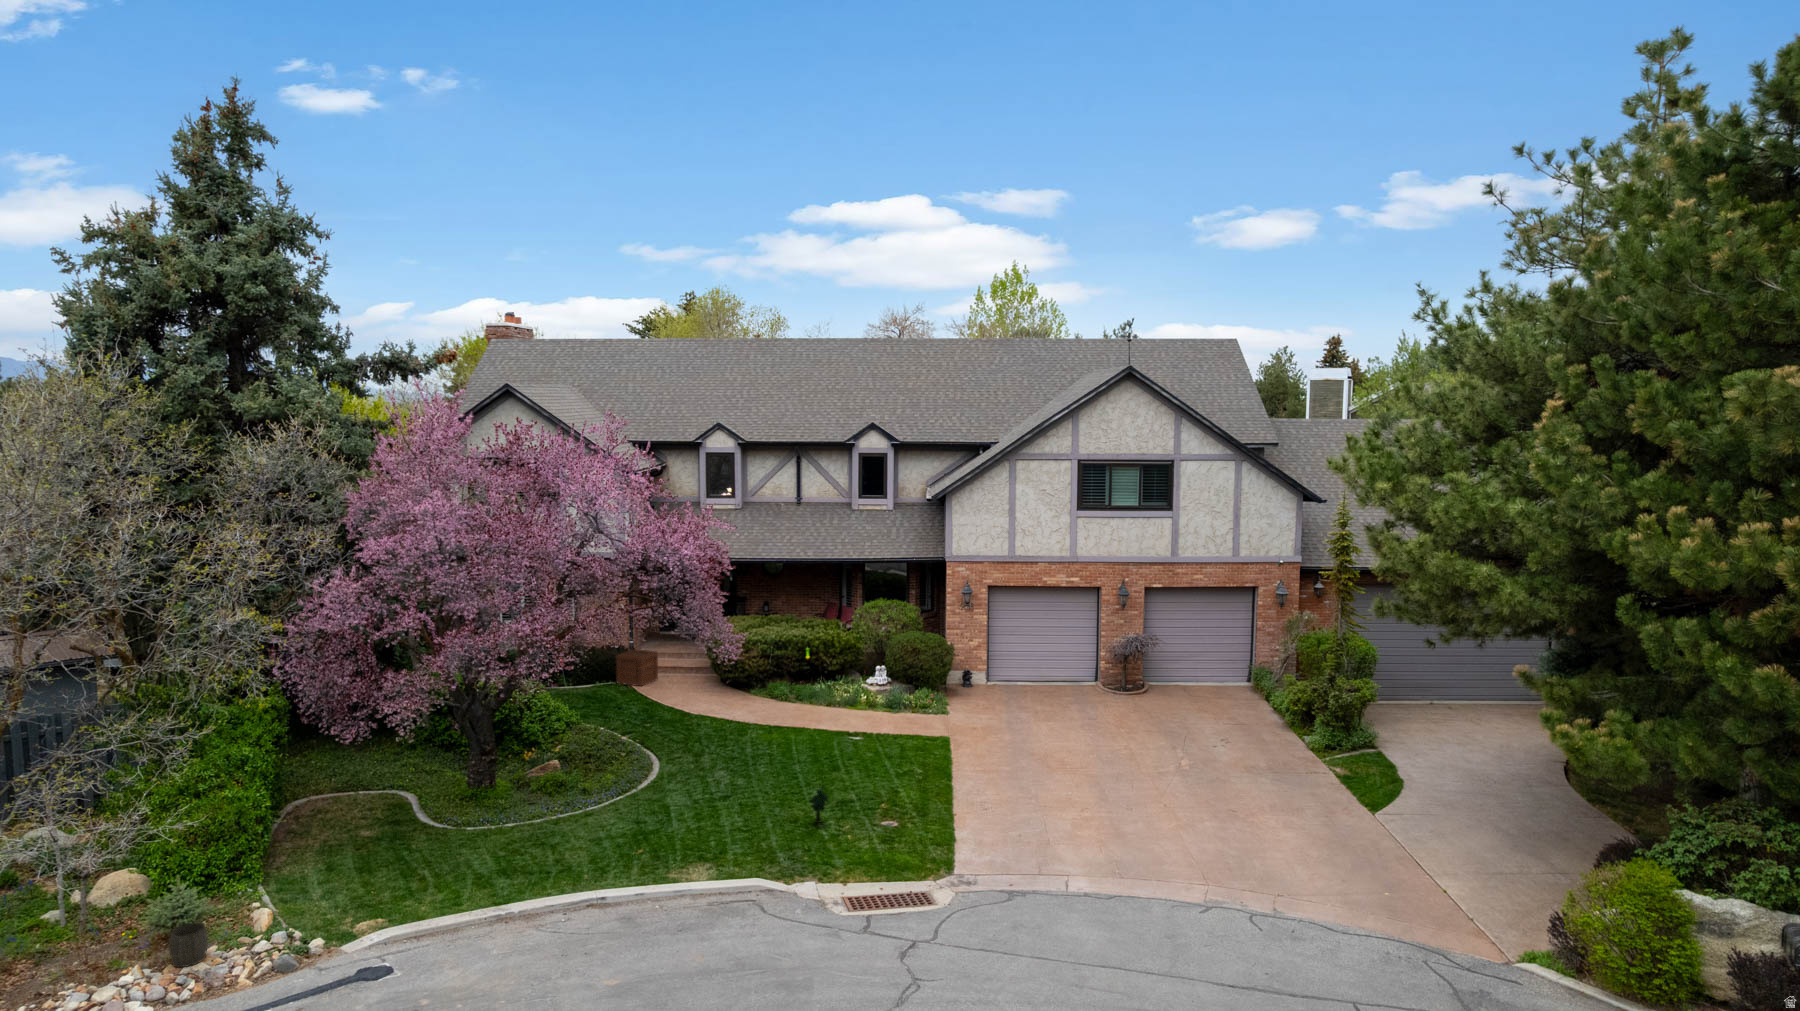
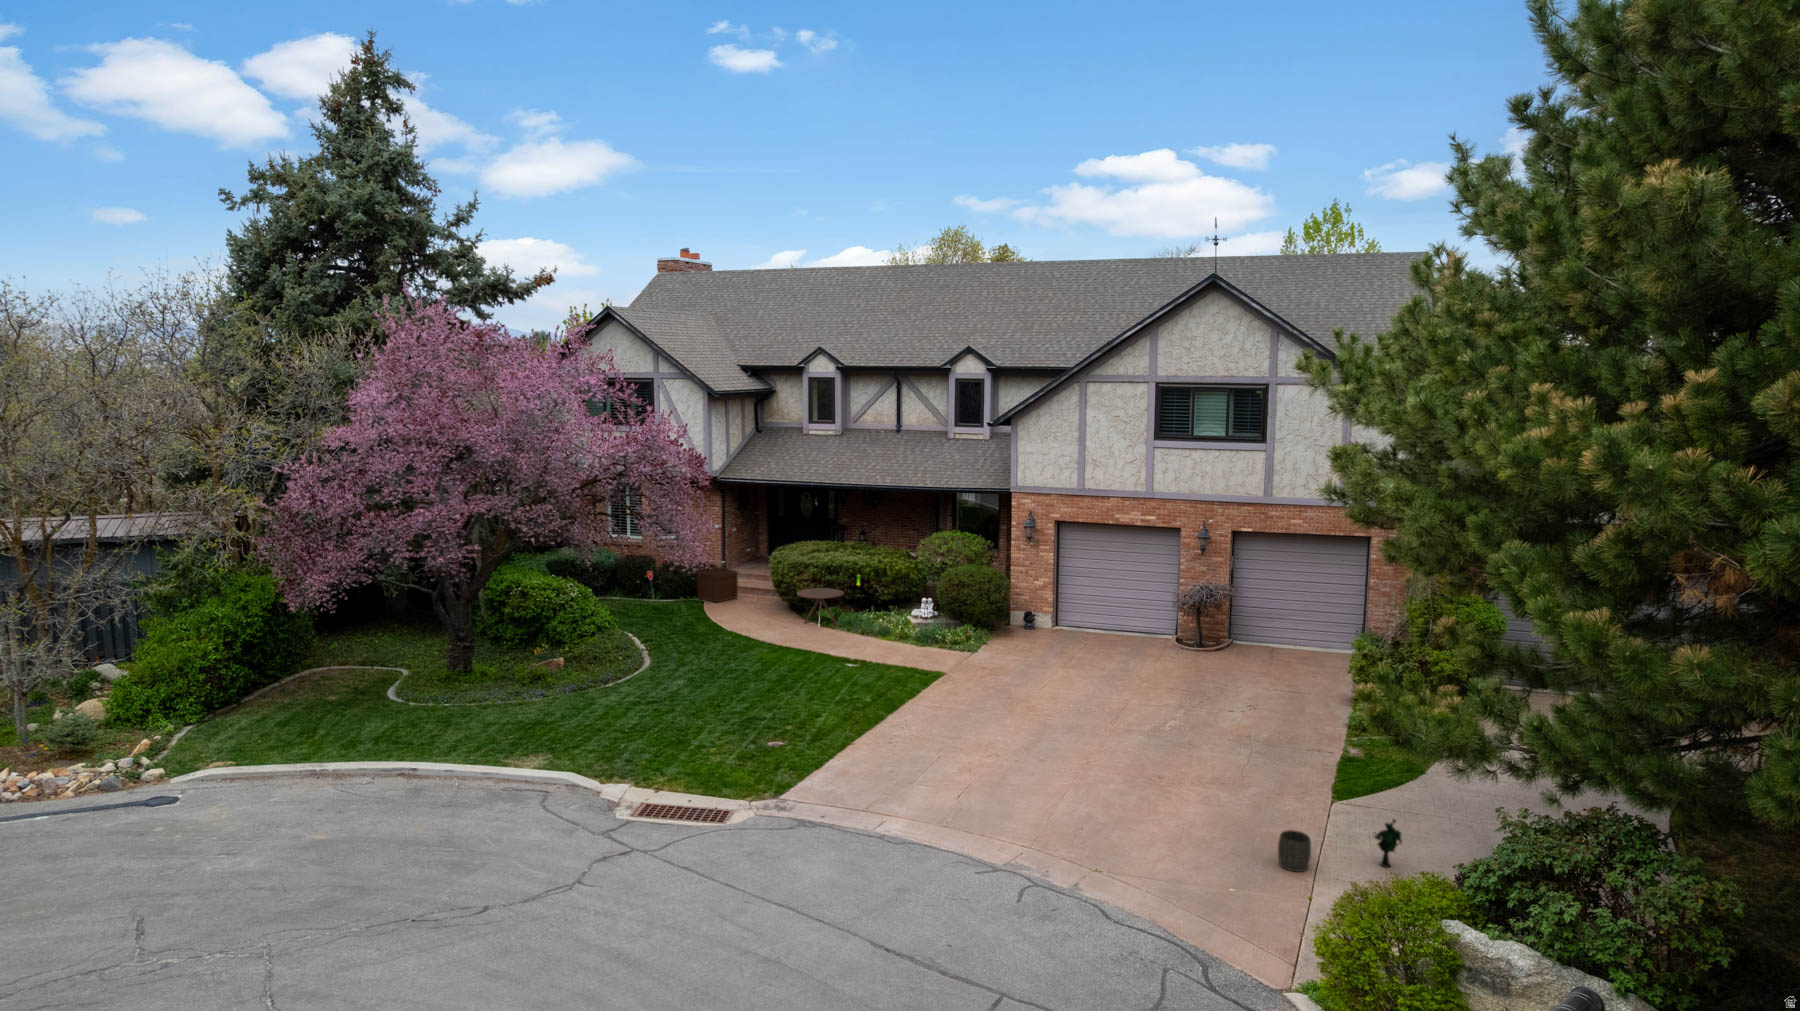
round table: none [750,663,797,703] -> present [797,588,844,627]
decorative plant: present [810,786,828,823] -> present [1374,819,1402,867]
woven basket: present [169,923,208,967] -> present [1278,830,1311,872]

